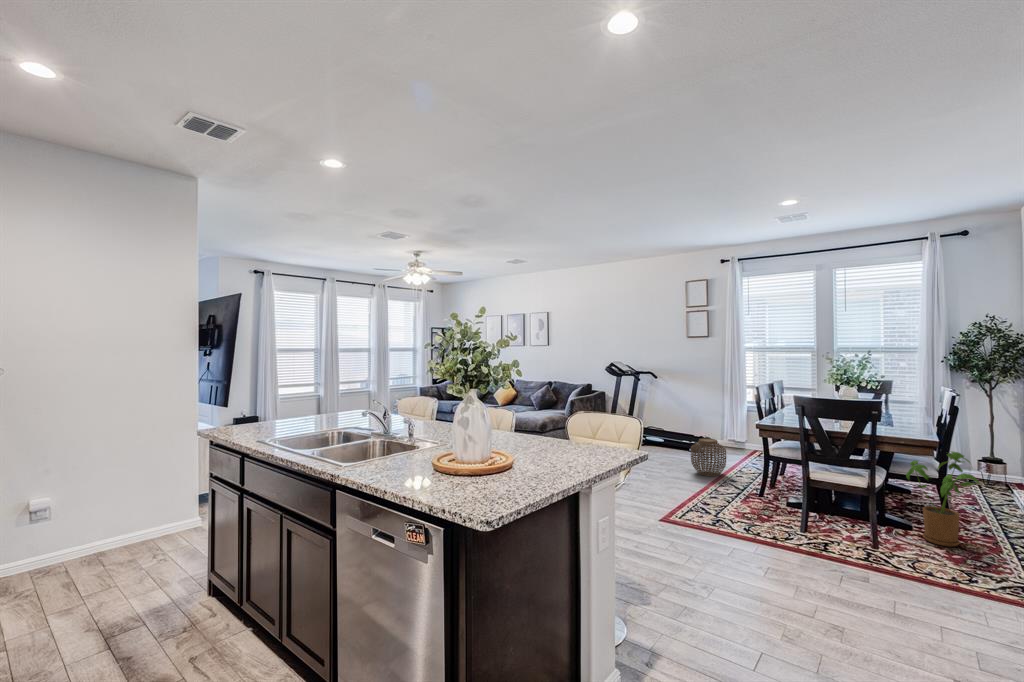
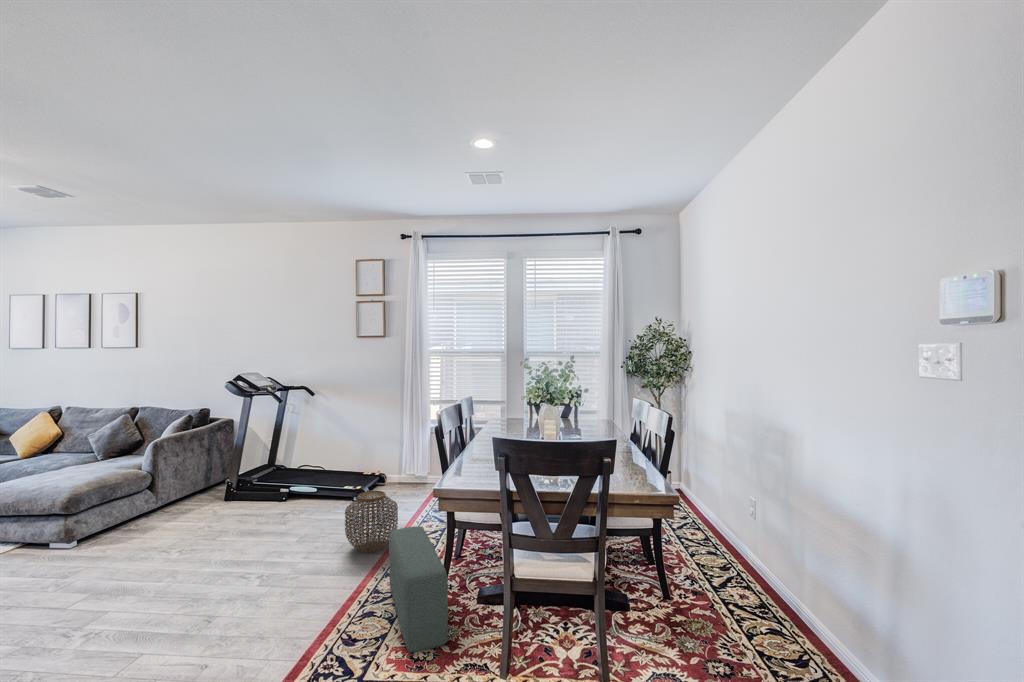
house plant: present [906,452,979,547] -> none [631,497,721,641]
pouf: none [724,456,765,515] -> present [389,526,448,652]

